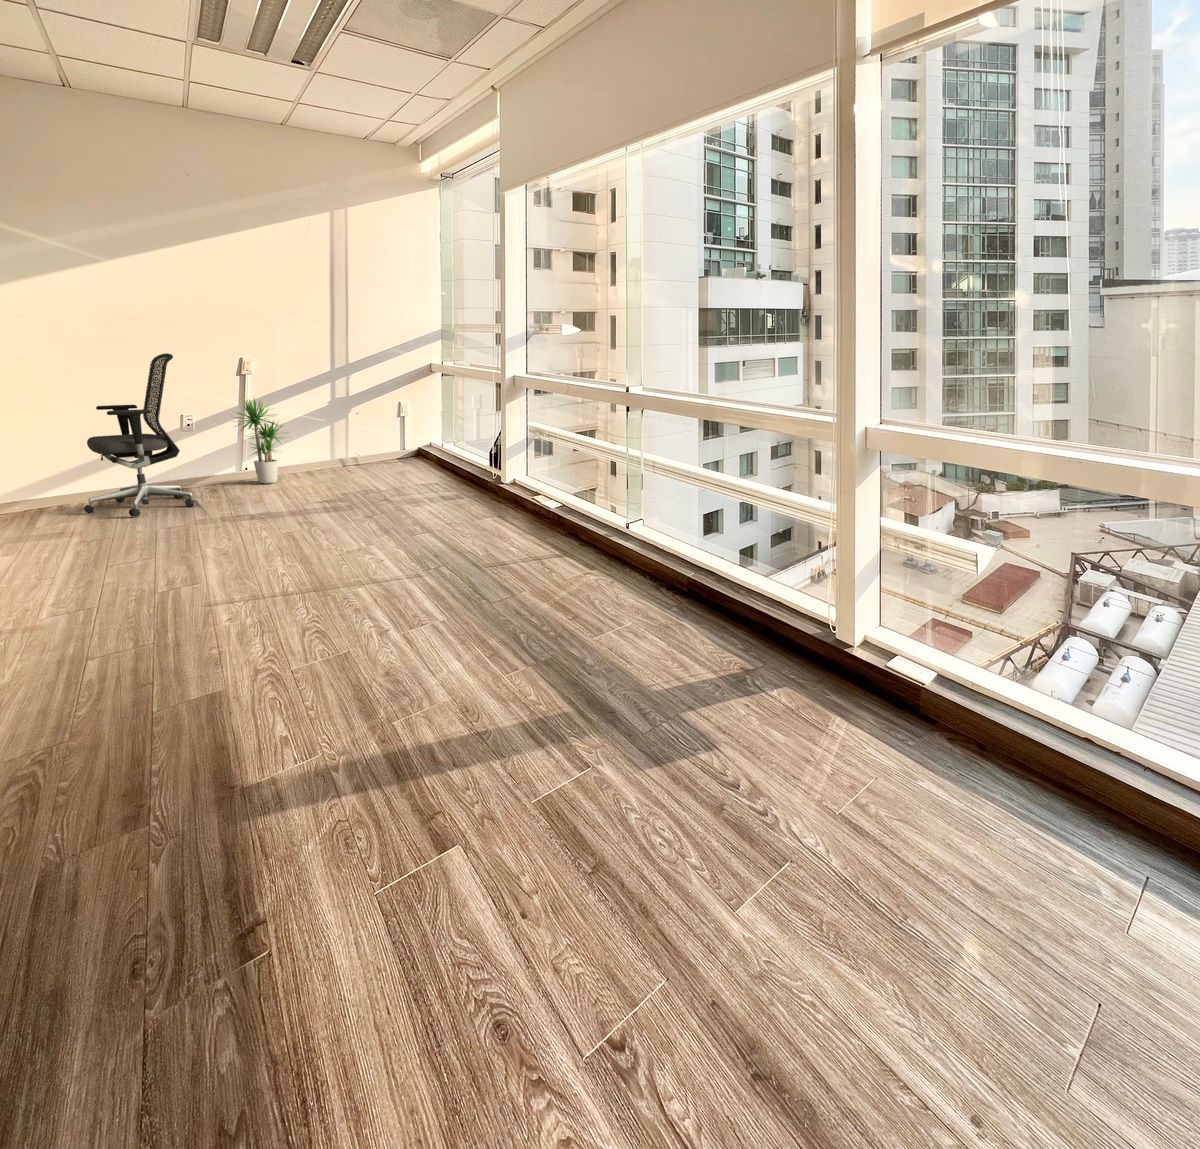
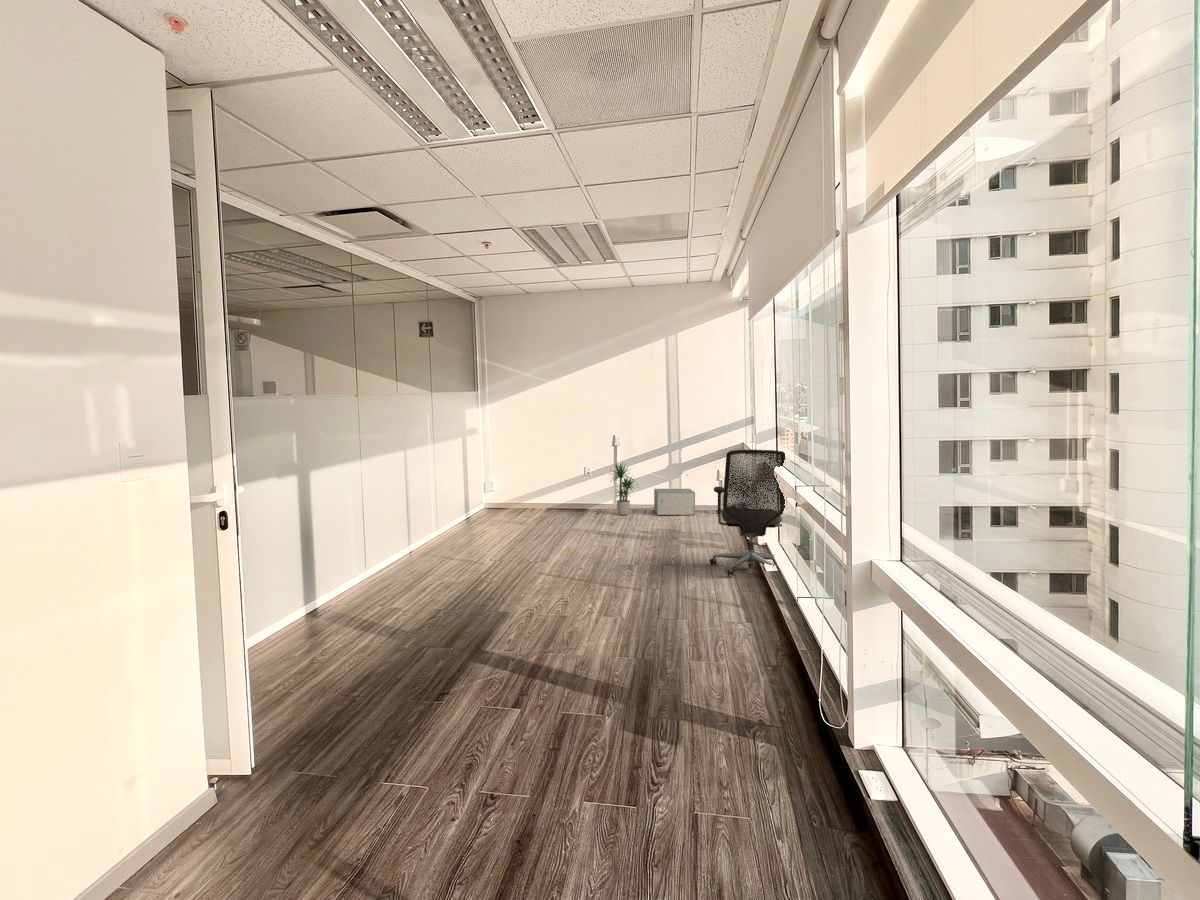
office chair: present [84,353,194,517] -> present [710,450,785,576]
storage box: none [309,435,382,478] -> present [654,489,695,515]

